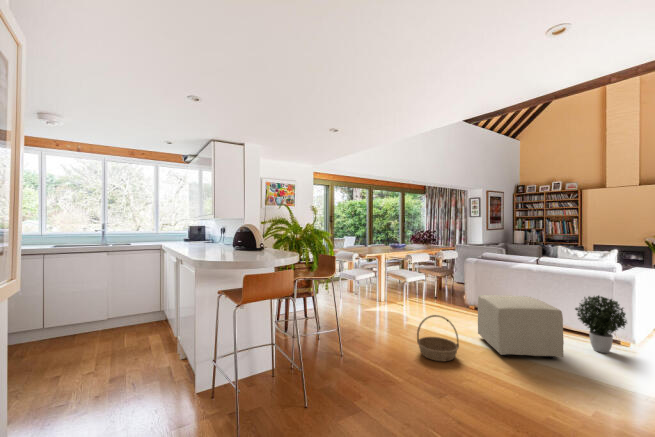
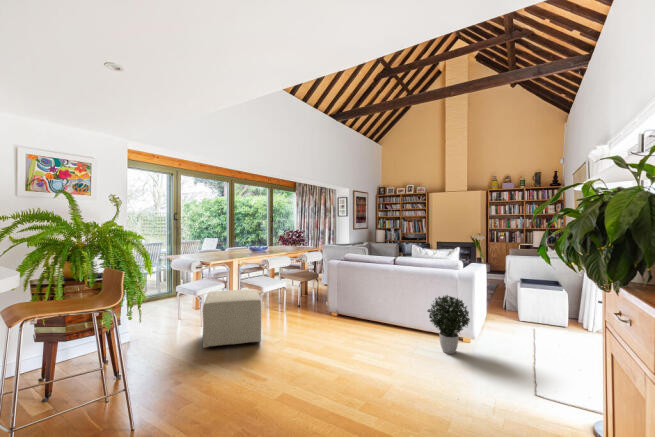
ottoman: present [478,295,564,358] -> present [203,289,261,348]
basket: present [417,315,459,361] -> none [260,340,311,402]

